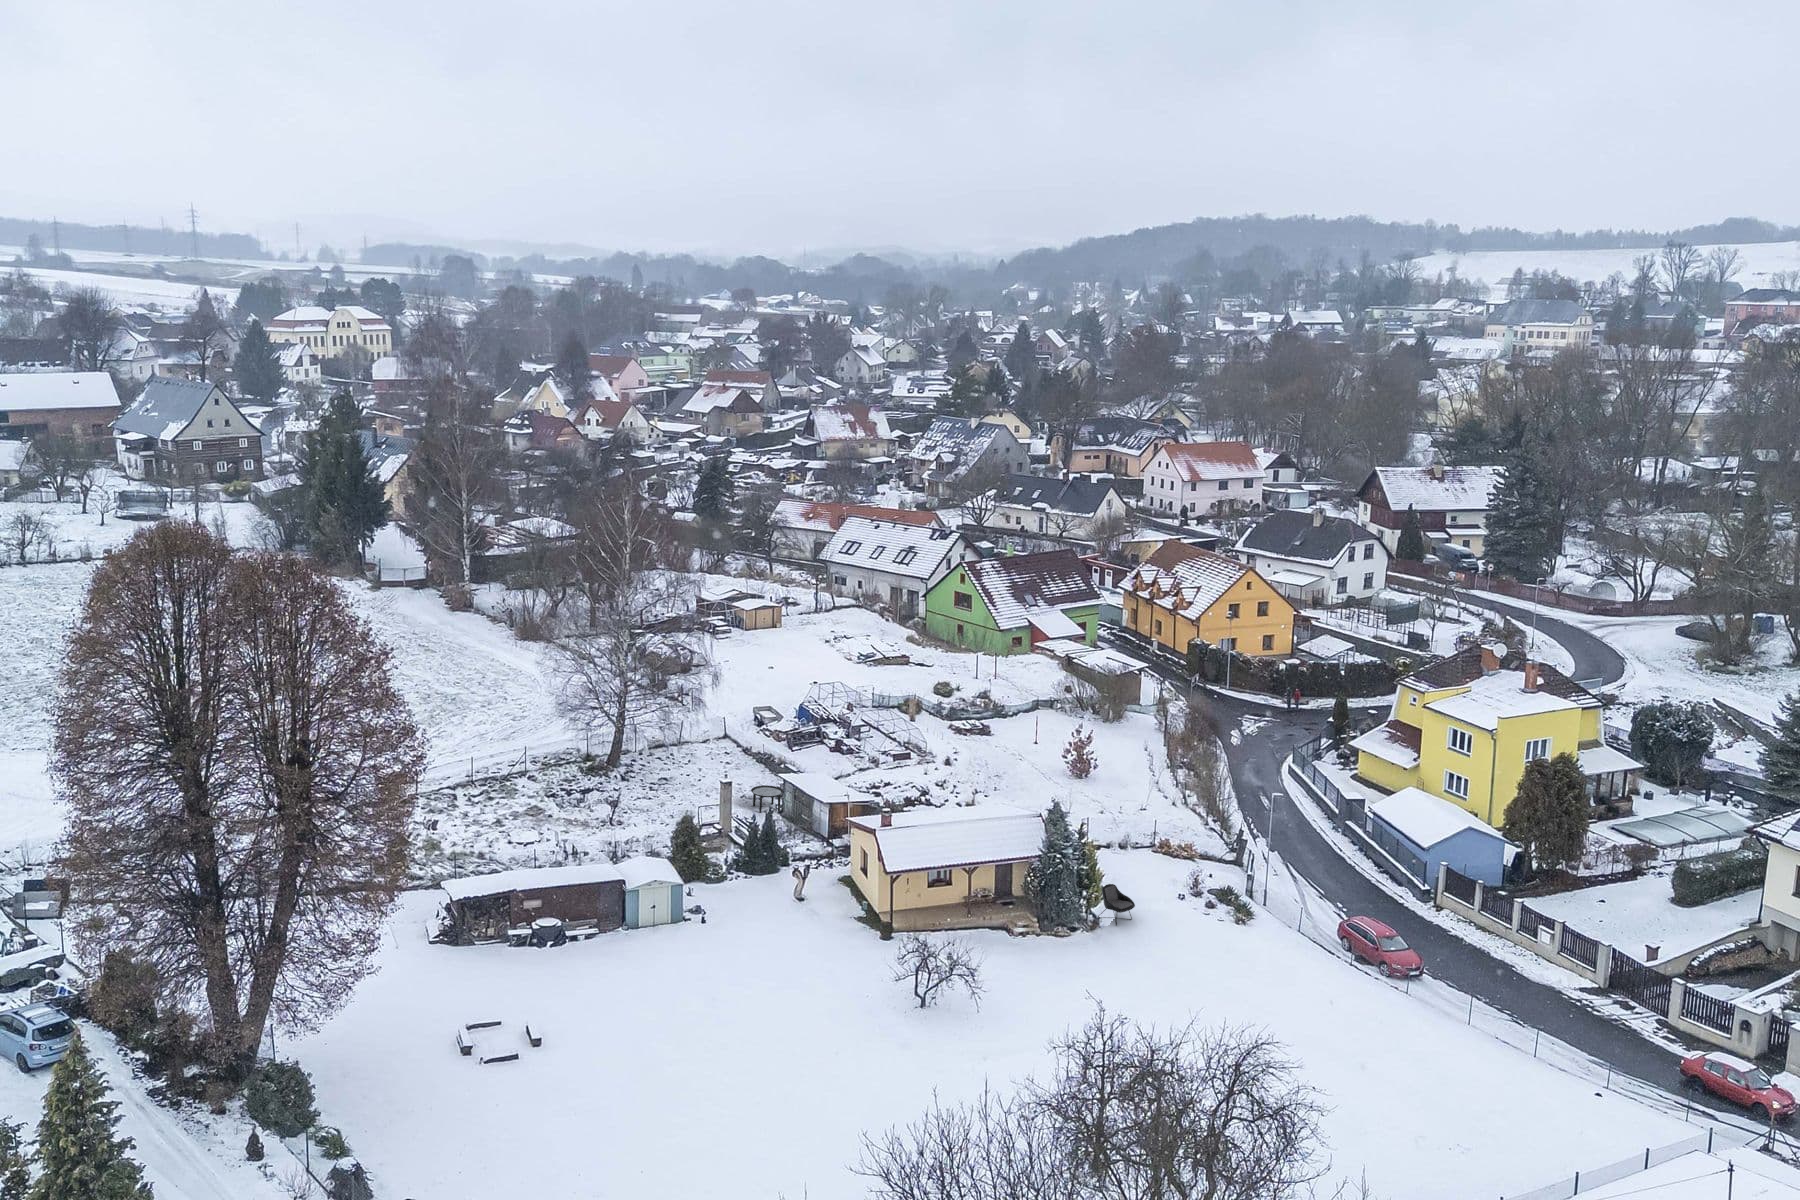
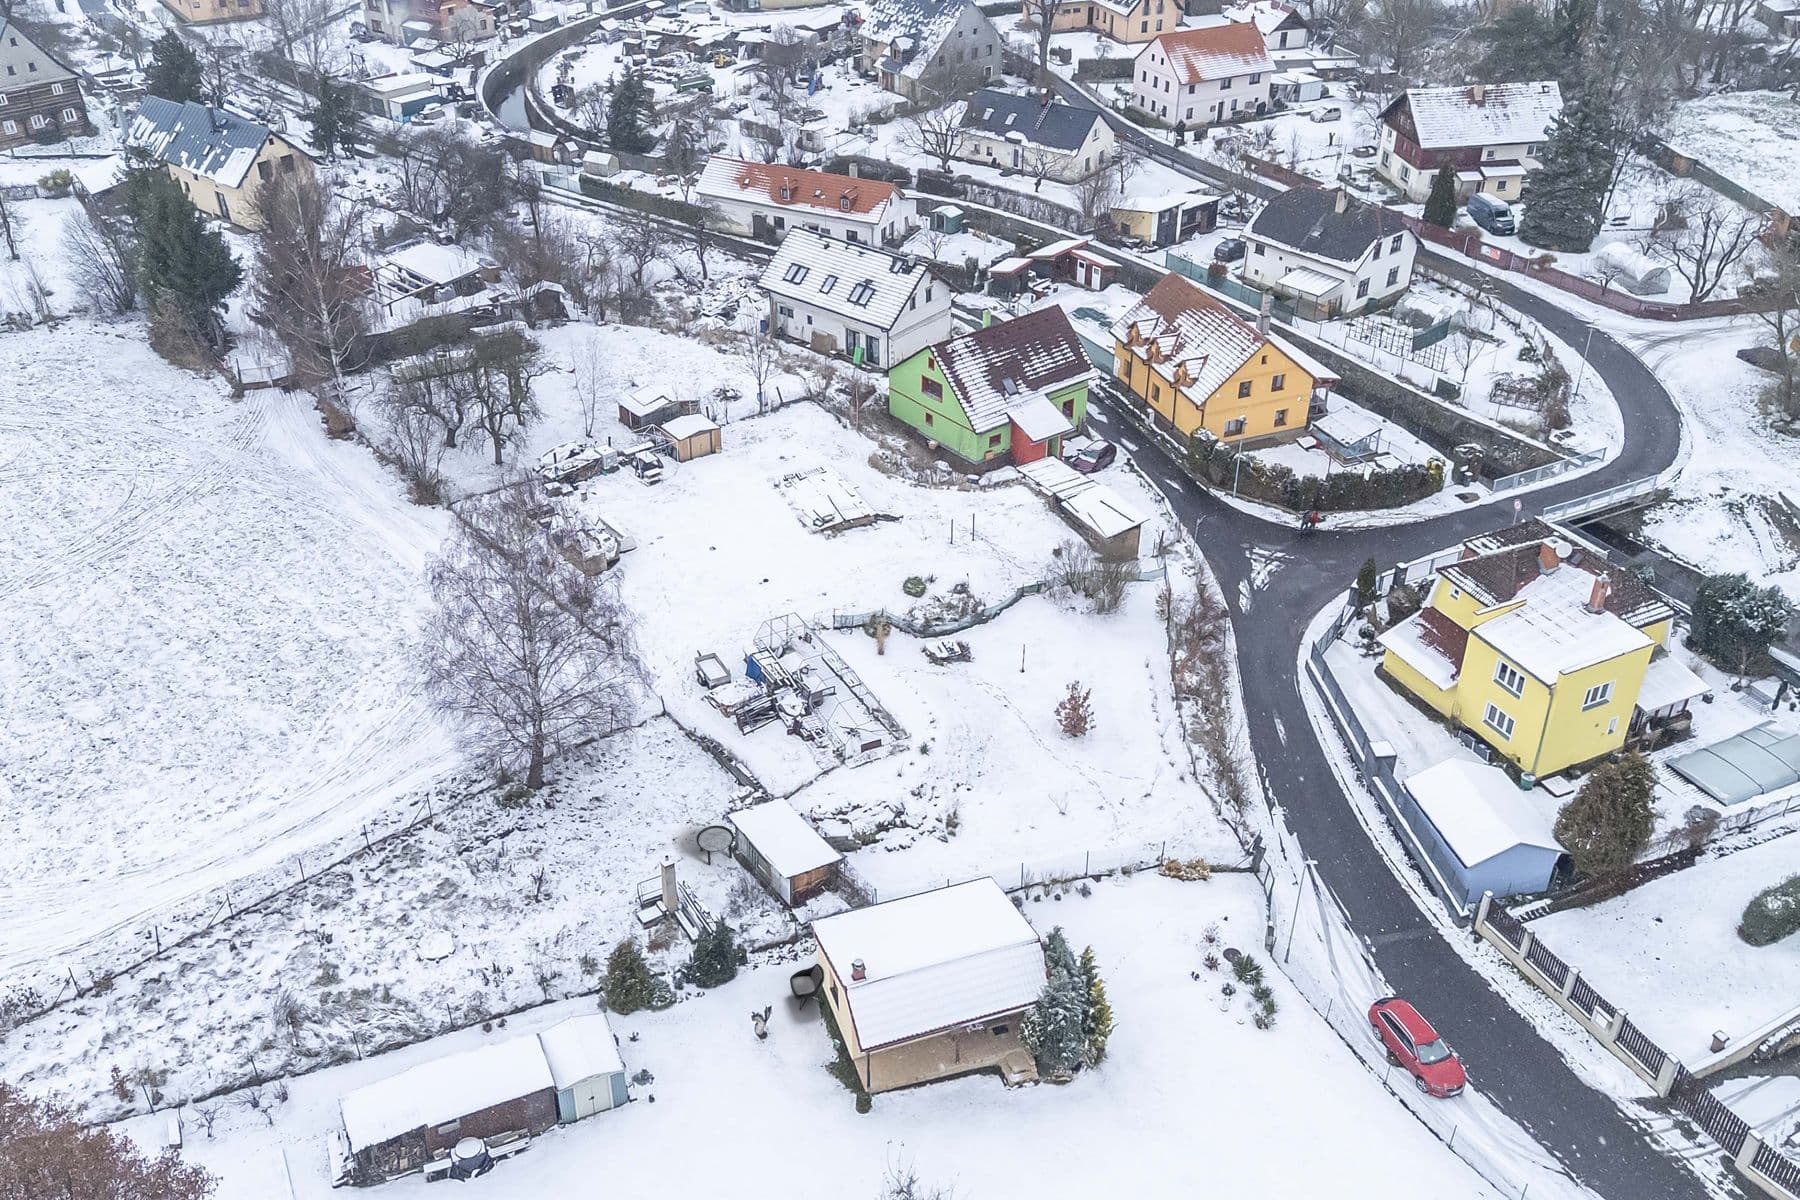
lounge chair: present [1098,884,1135,925] -> present [790,964,825,1010]

